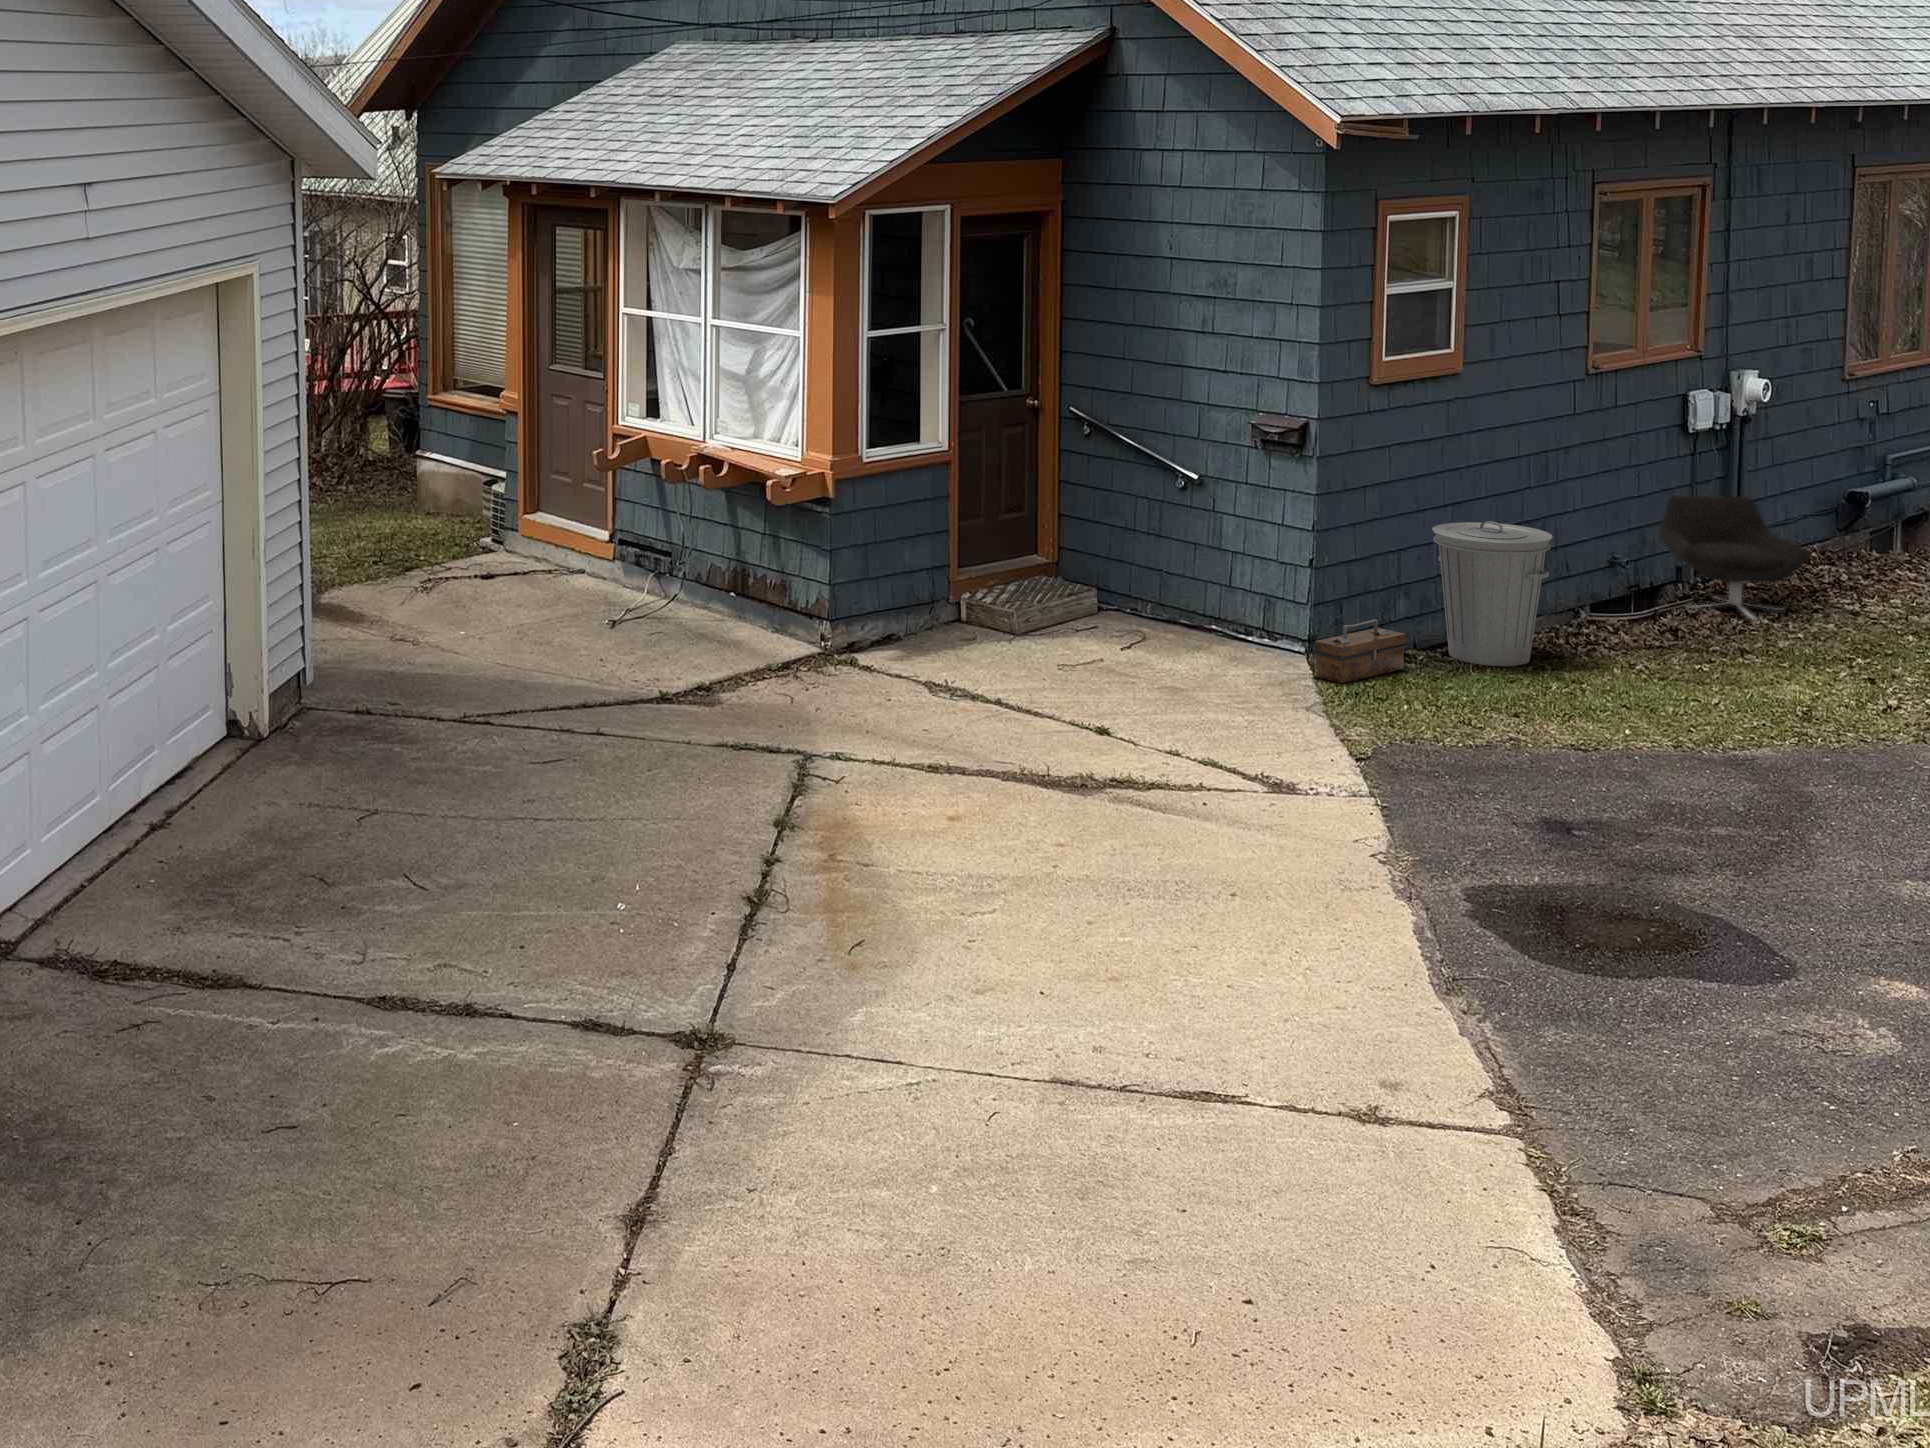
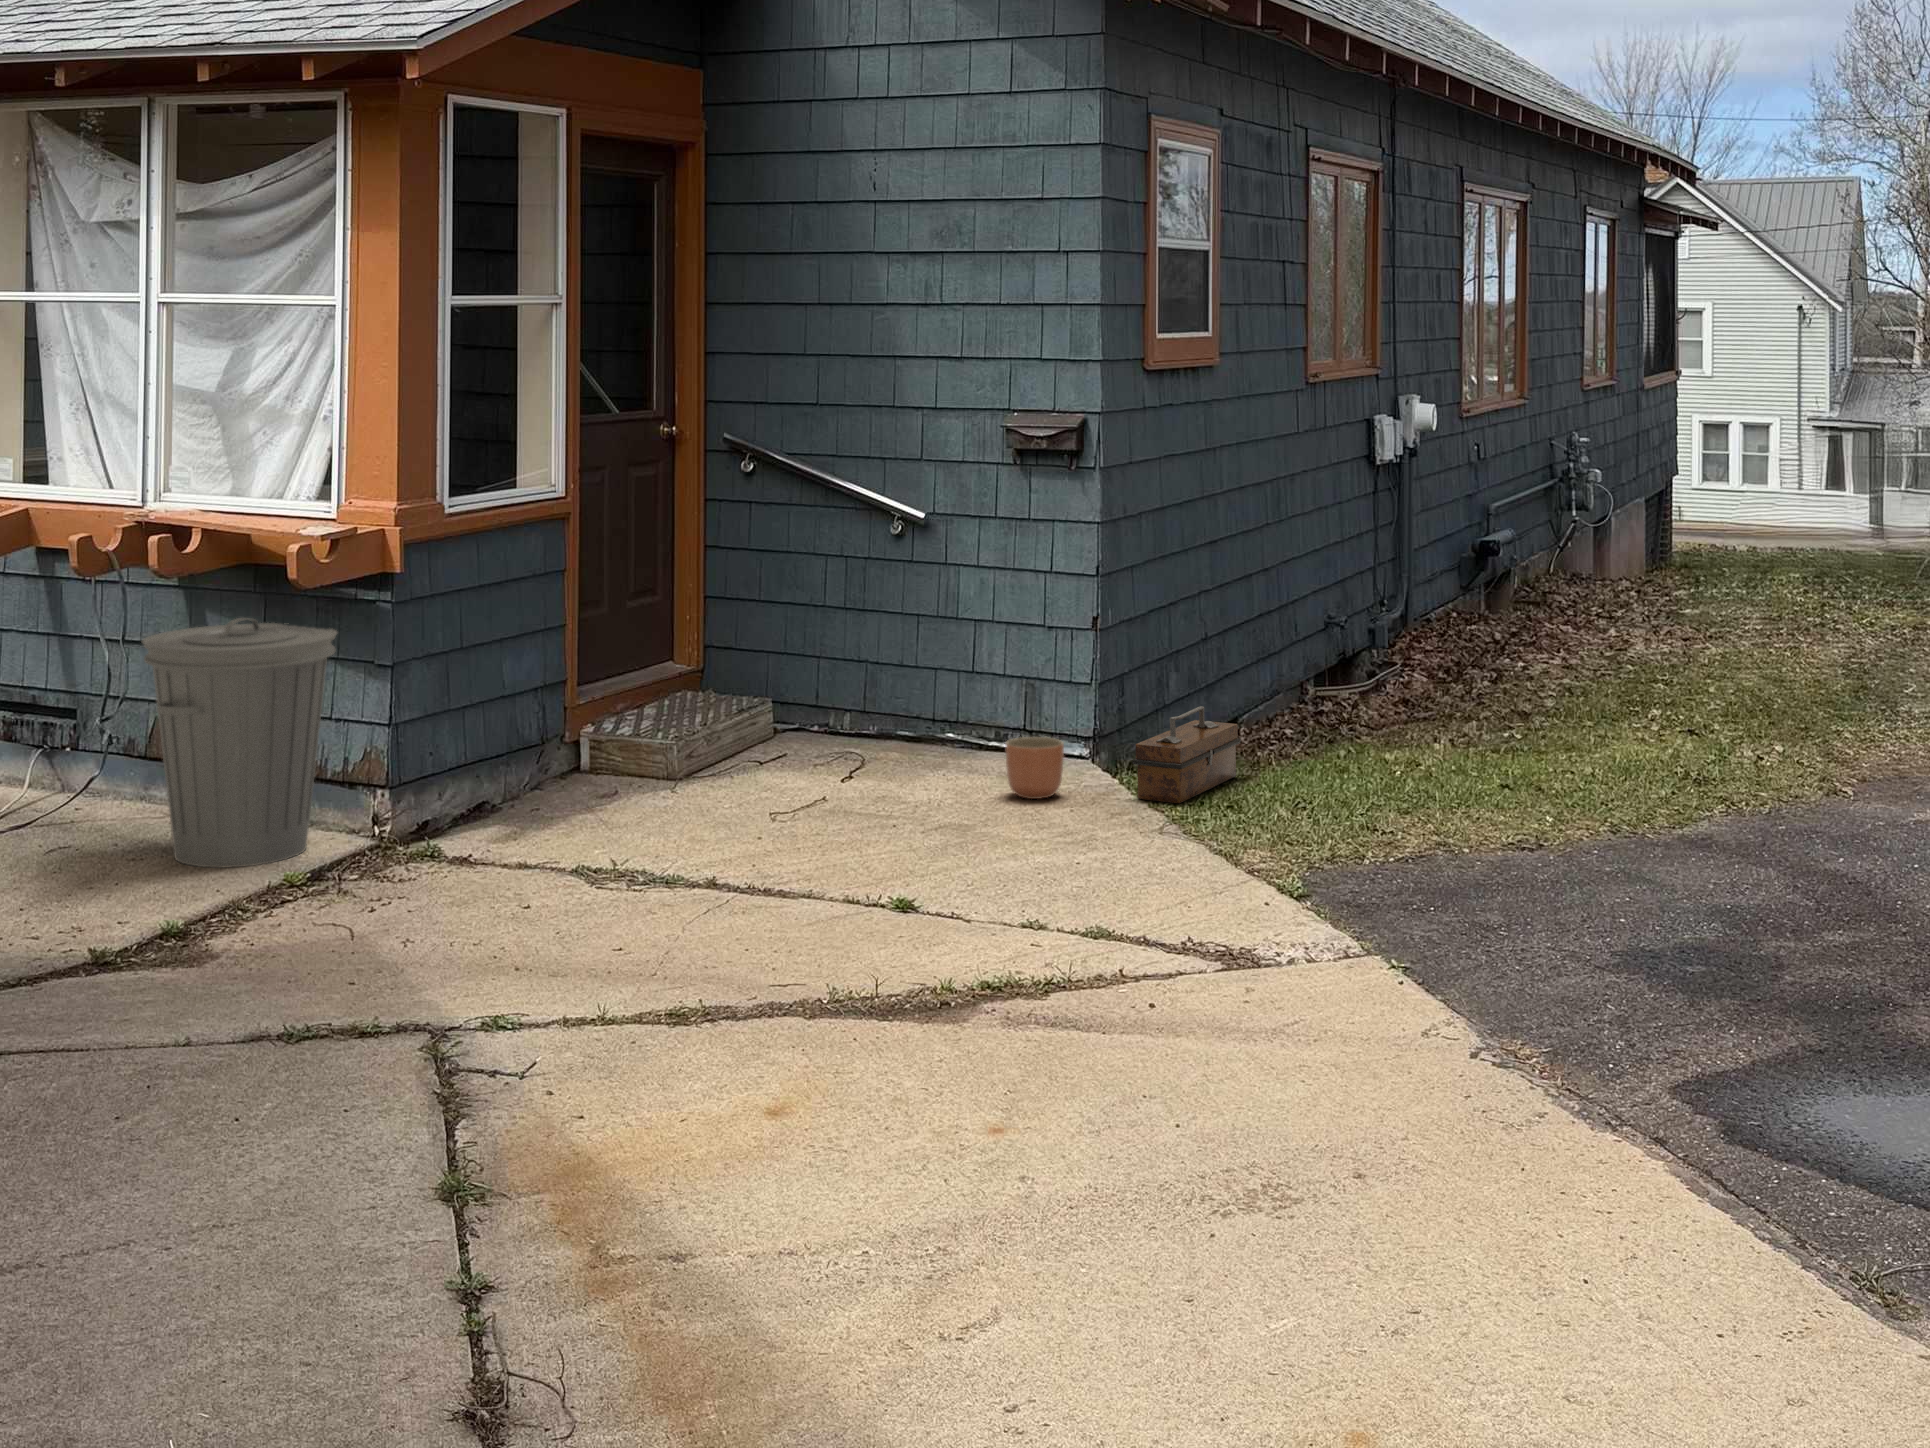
lounge chair: present [1659,496,1811,619] -> none [1408,534,1587,682]
trash can: present [1432,521,1553,666] -> present [142,618,337,868]
planter: none [1228,628,1268,669] -> present [1006,737,1064,799]

